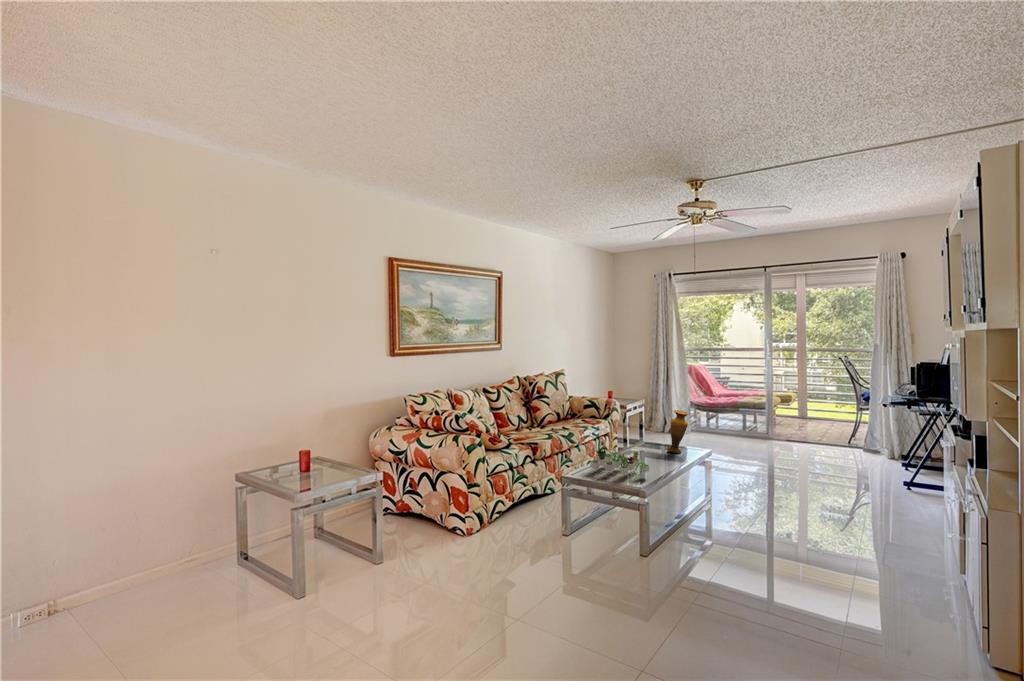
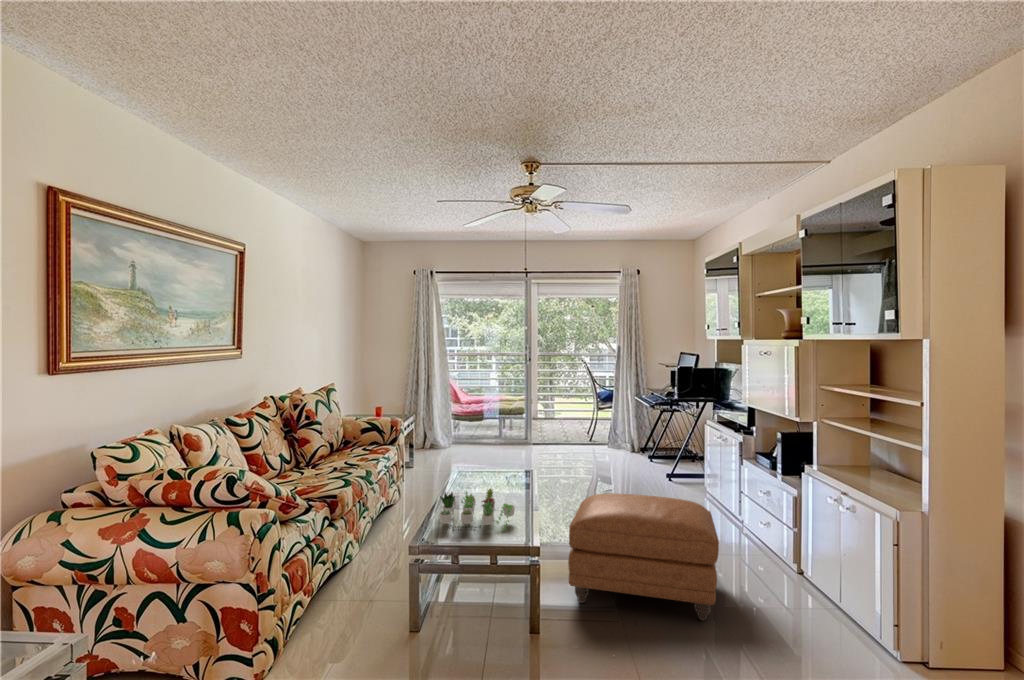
vase: present [667,410,689,453] -> none [491,428,516,480]
ottoman: none [682,469,838,584] -> present [568,493,719,621]

